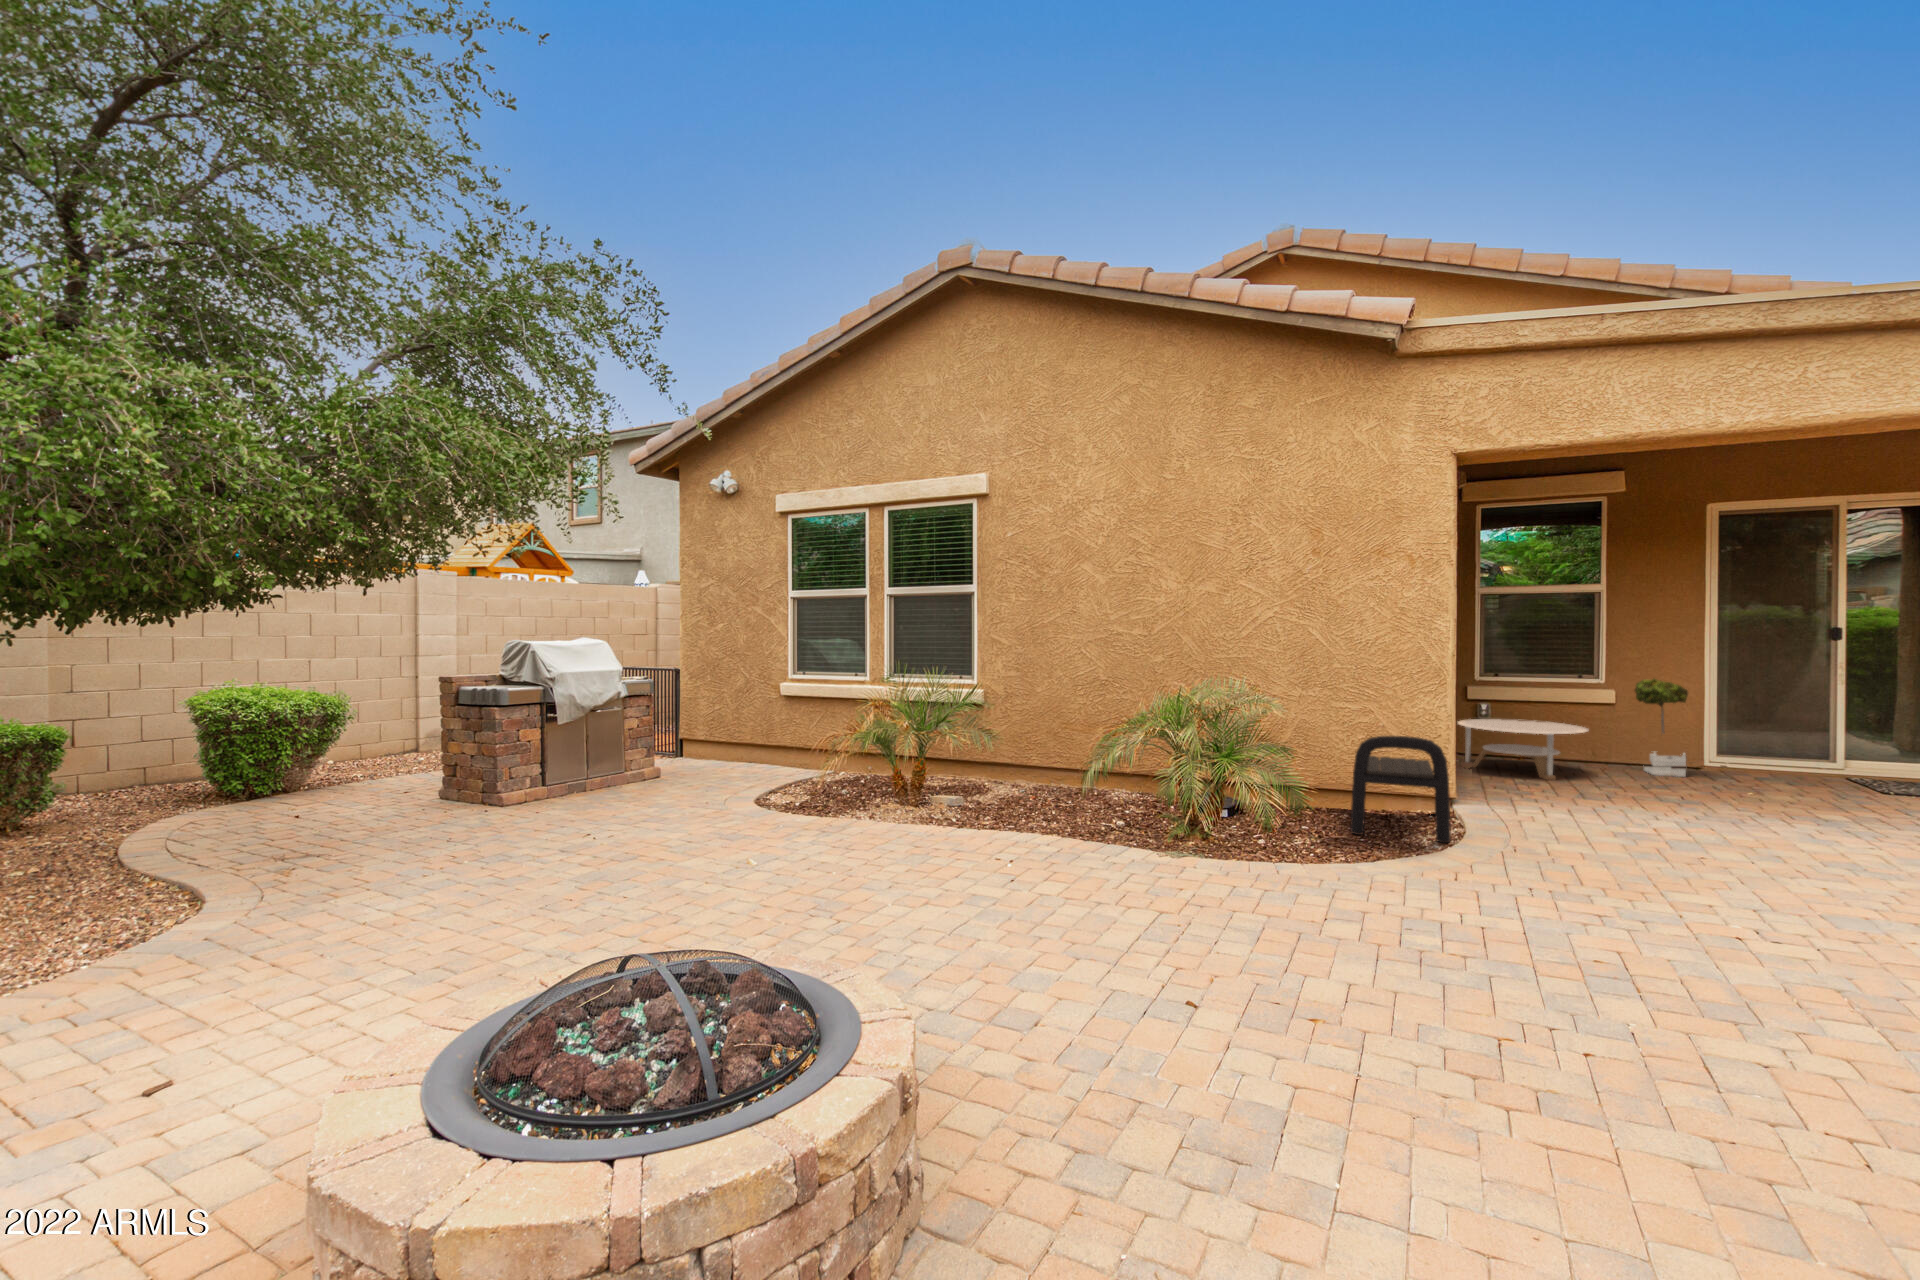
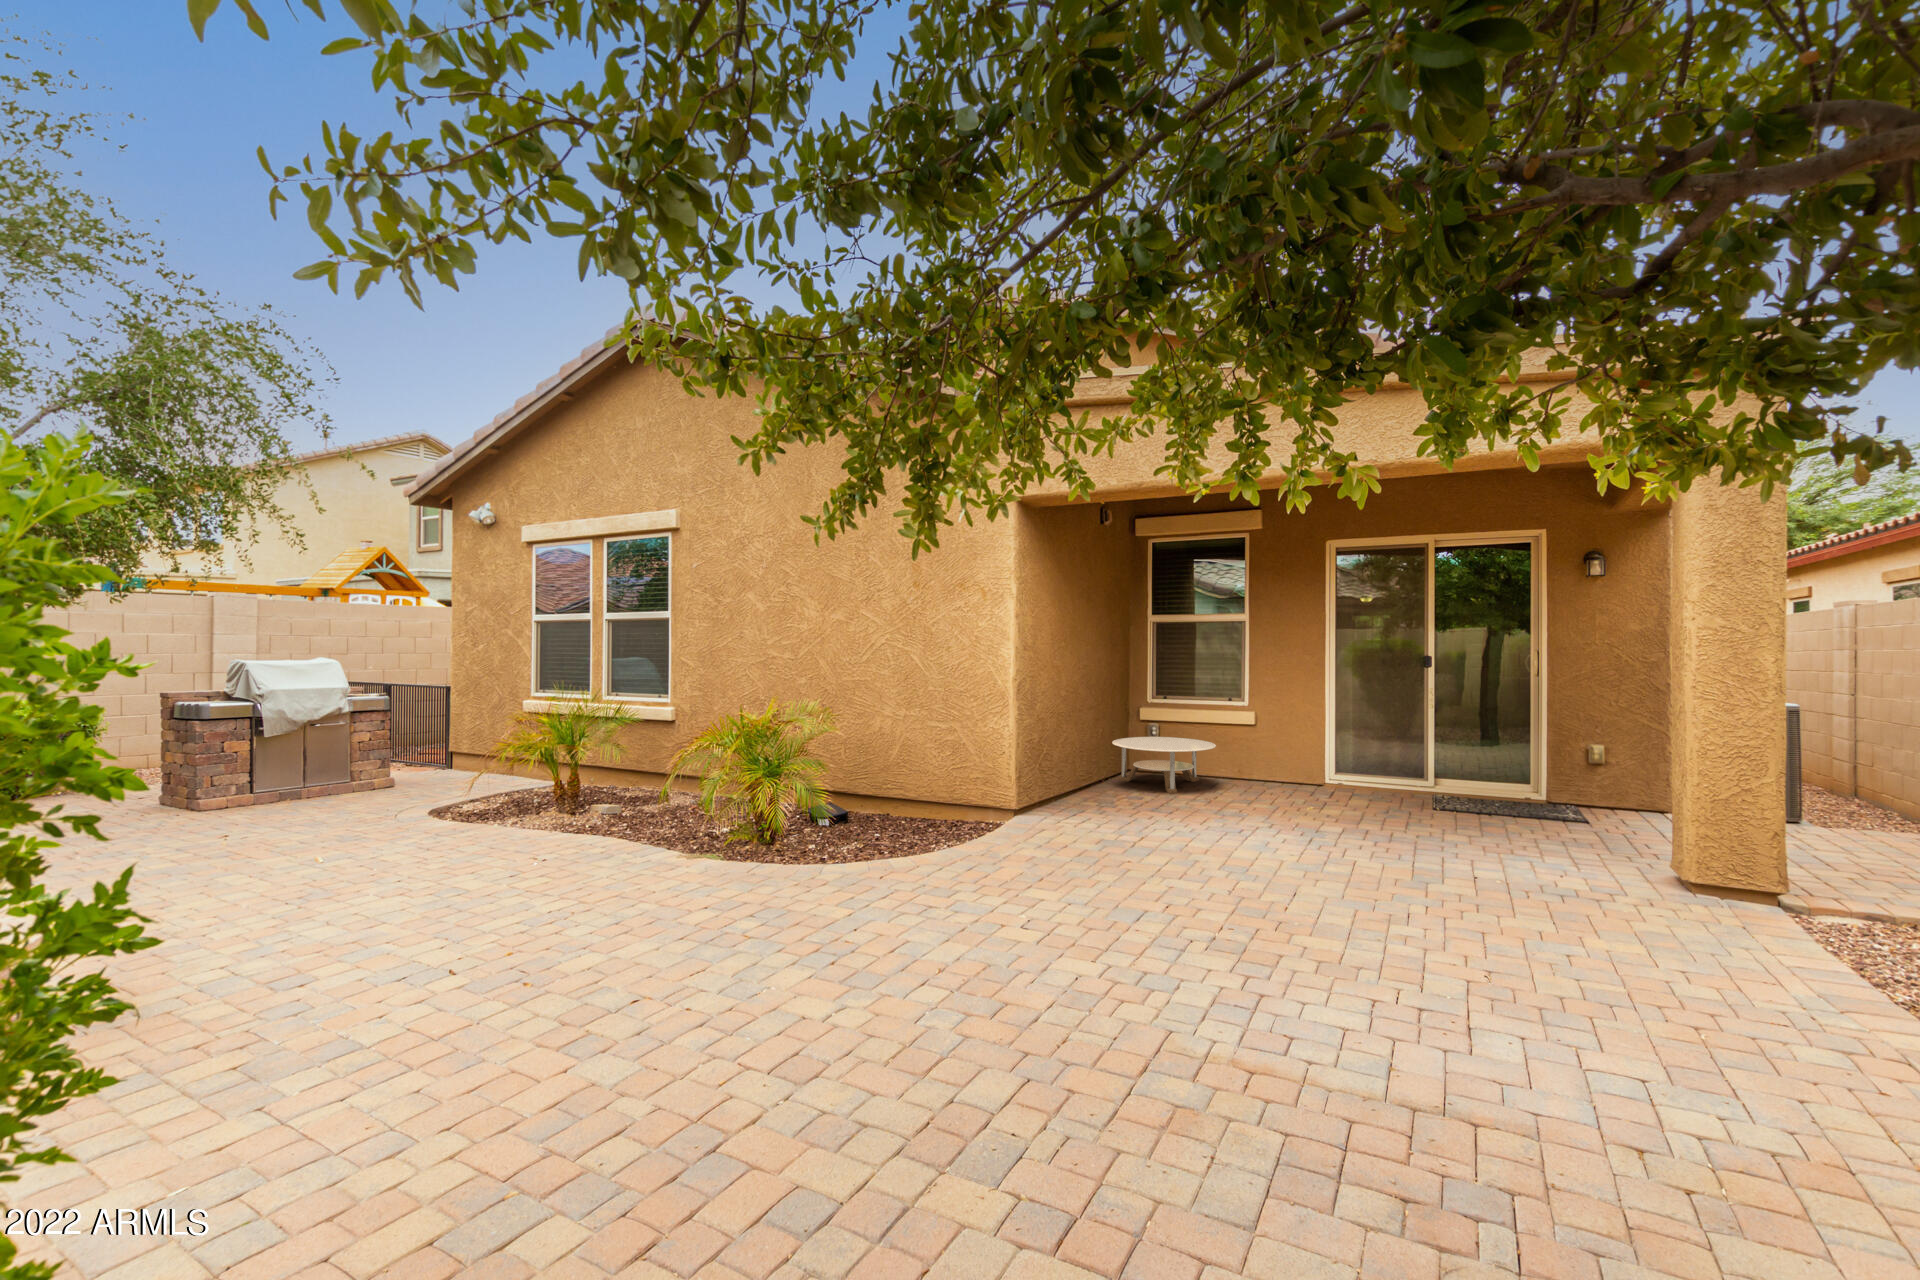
potted tree: present [1635,679,1688,777] -> none [1261,701,1301,792]
bench: present [1350,736,1451,843] -> none [888,740,1004,850]

